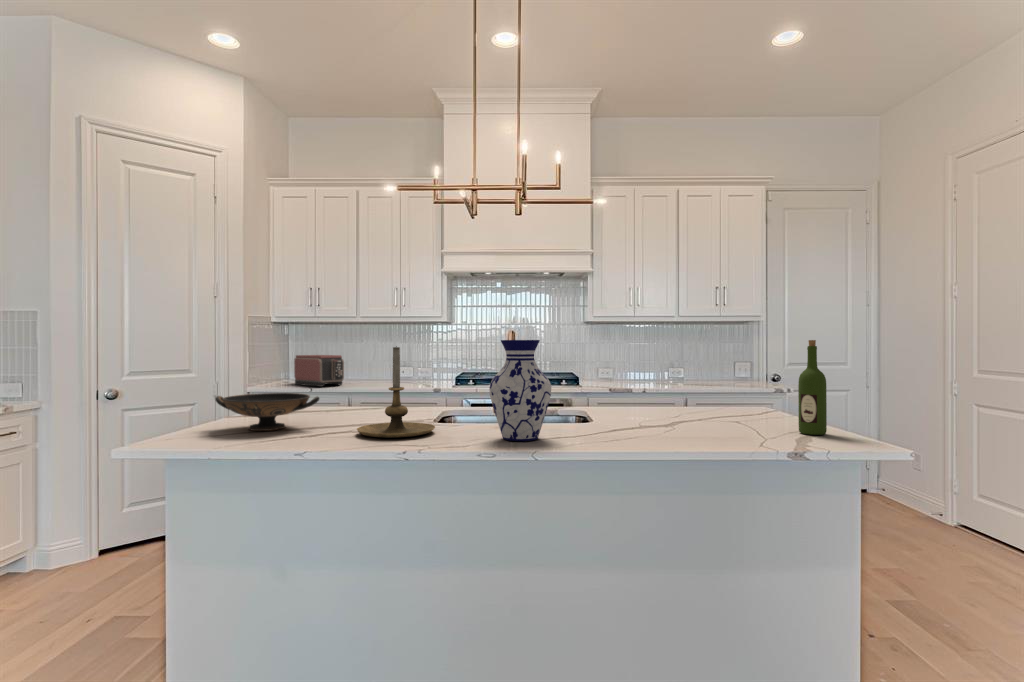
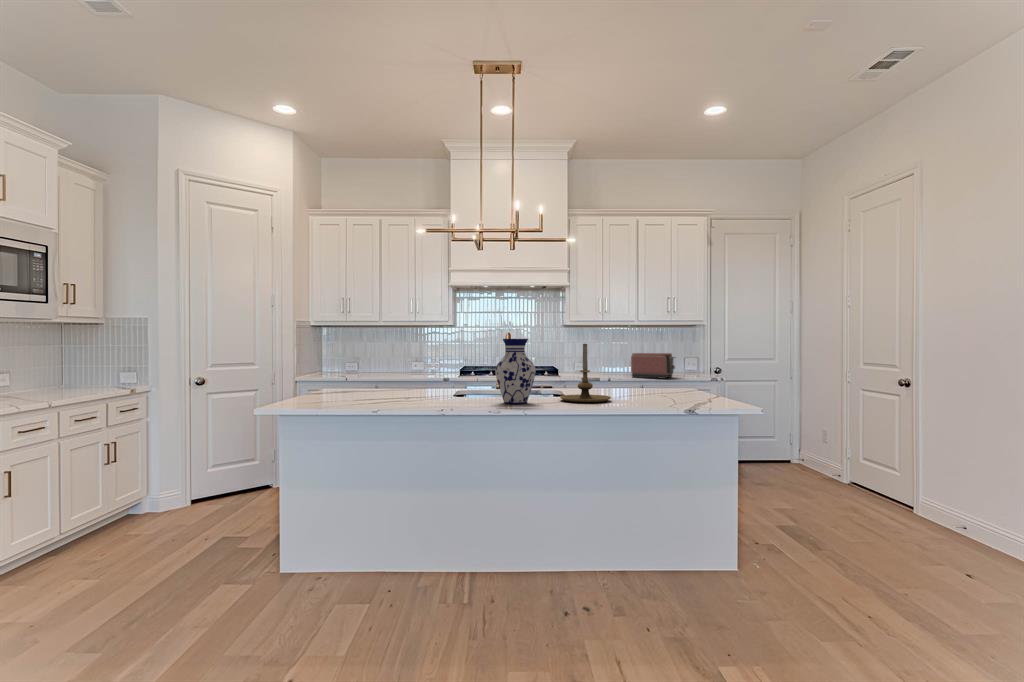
wine bottle: present [798,340,827,435] -> none [698,339,716,401]
candle holder: present [357,346,435,438] -> present [560,344,611,402]
toaster: present [294,355,344,387] -> present [631,353,675,379]
decorative bowl: present [215,393,319,431] -> none [309,376,379,400]

